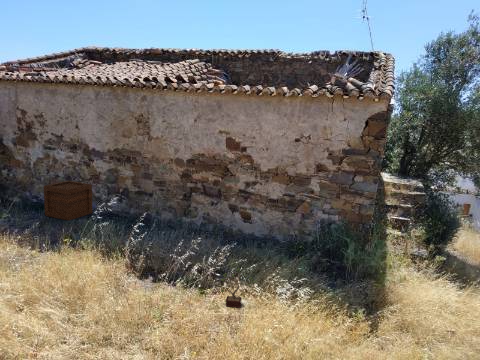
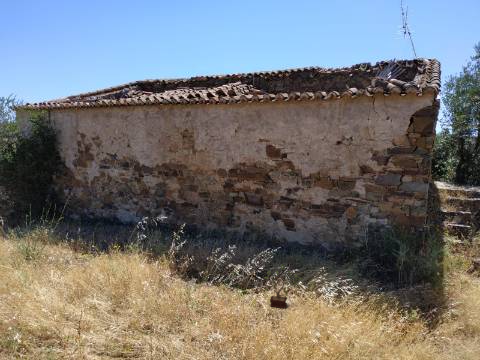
wooden crate: present [44,181,93,220] -> none [98,196,142,233]

